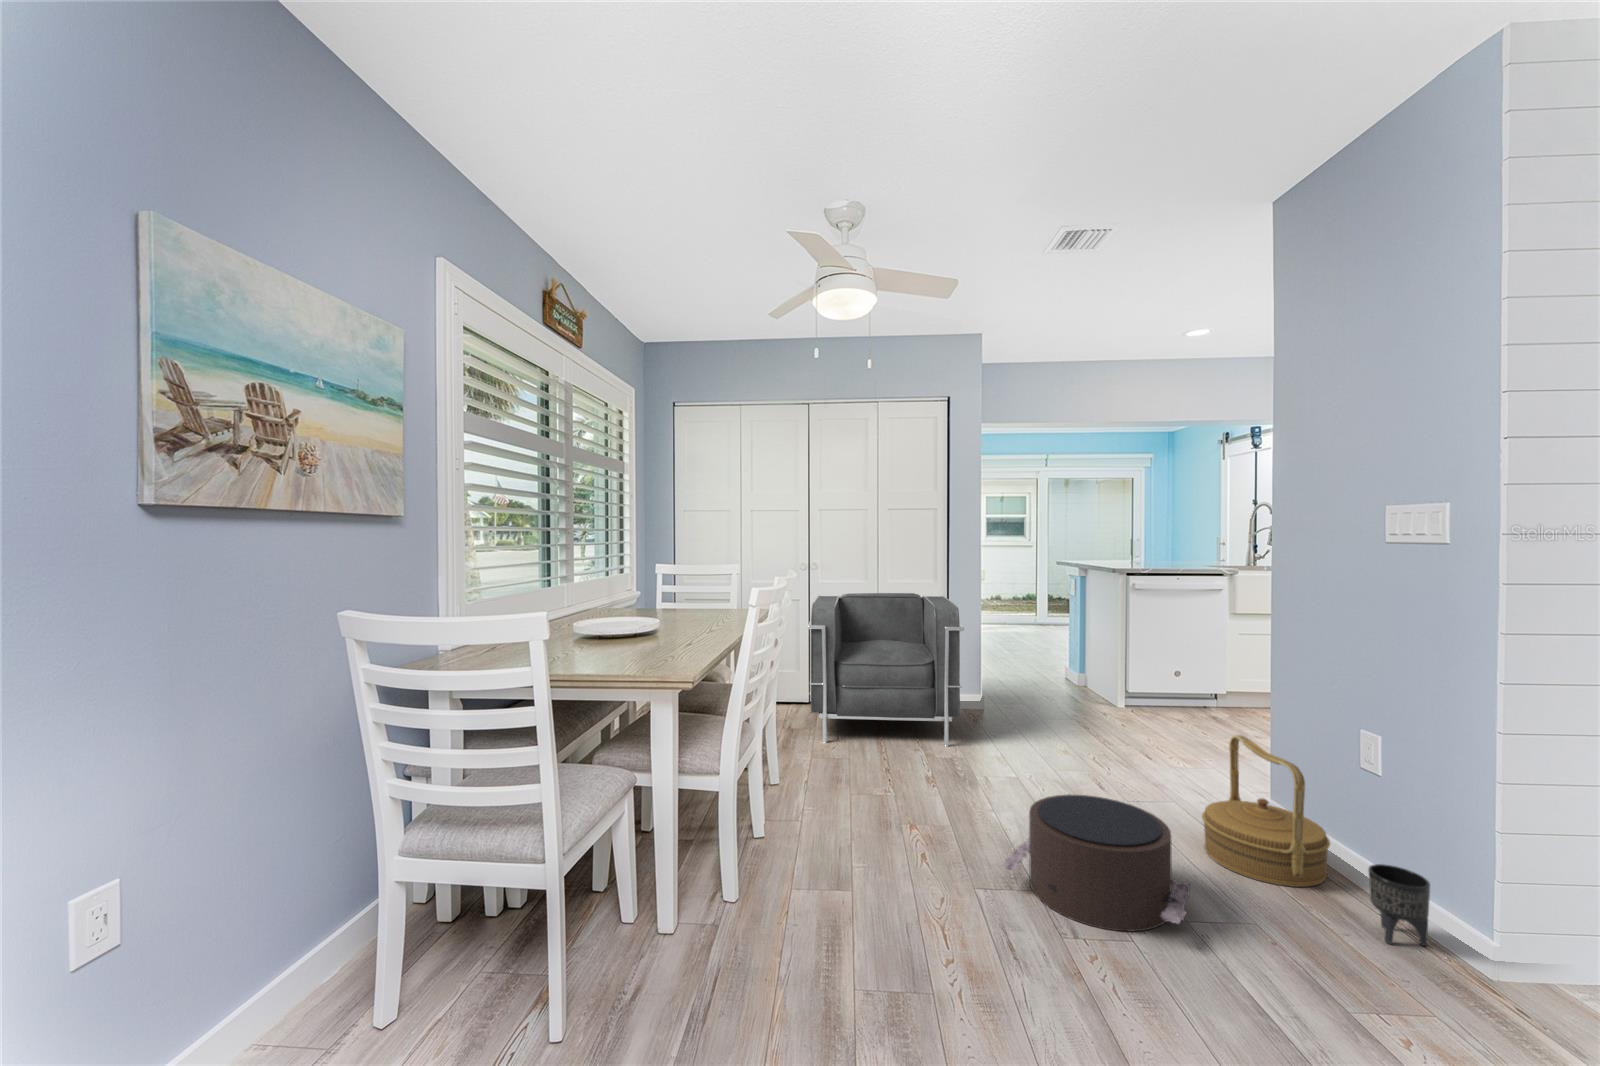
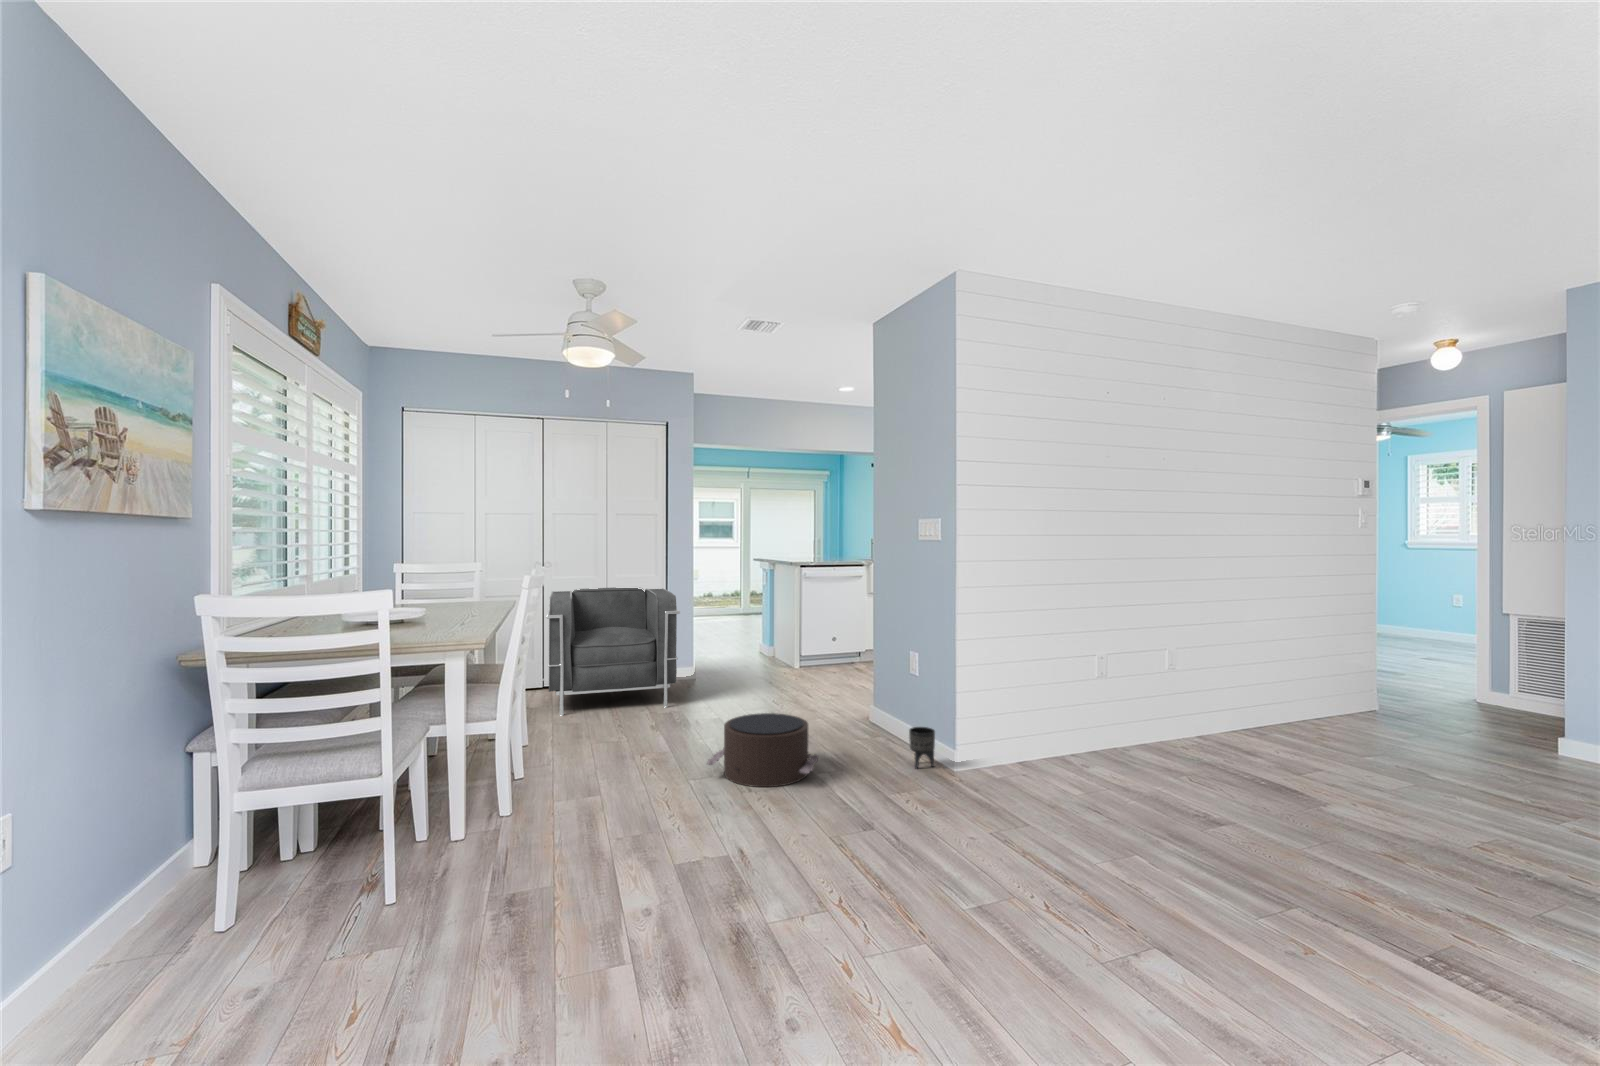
woven basket: present [1202,735,1330,887] -> none [833,667,899,753]

